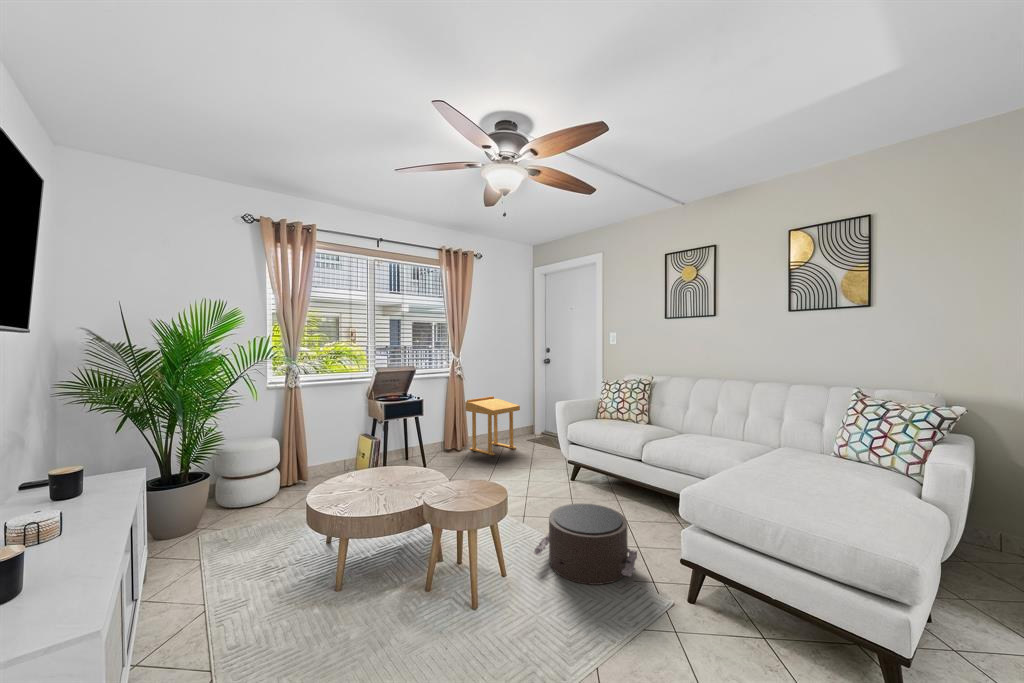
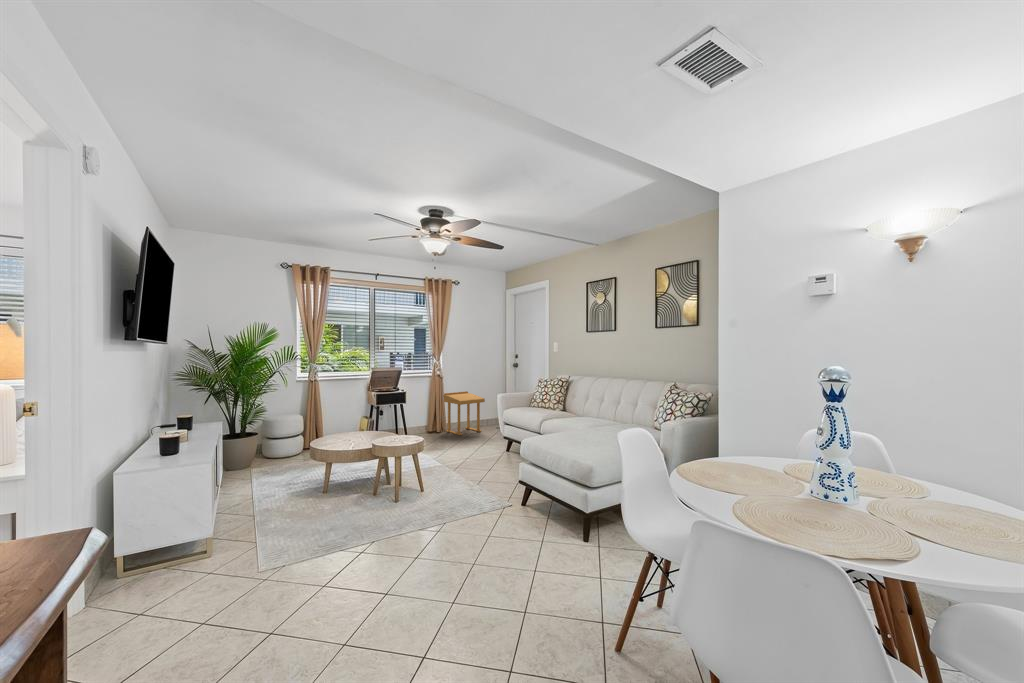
pouf: present [534,503,637,585] -> none [439,455,503,497]

